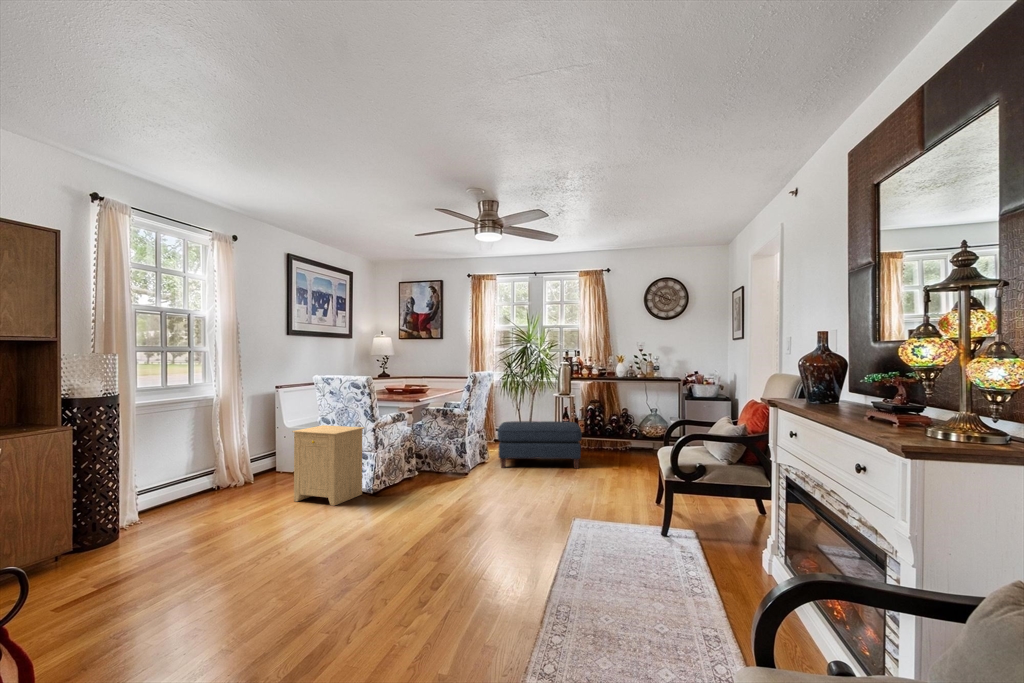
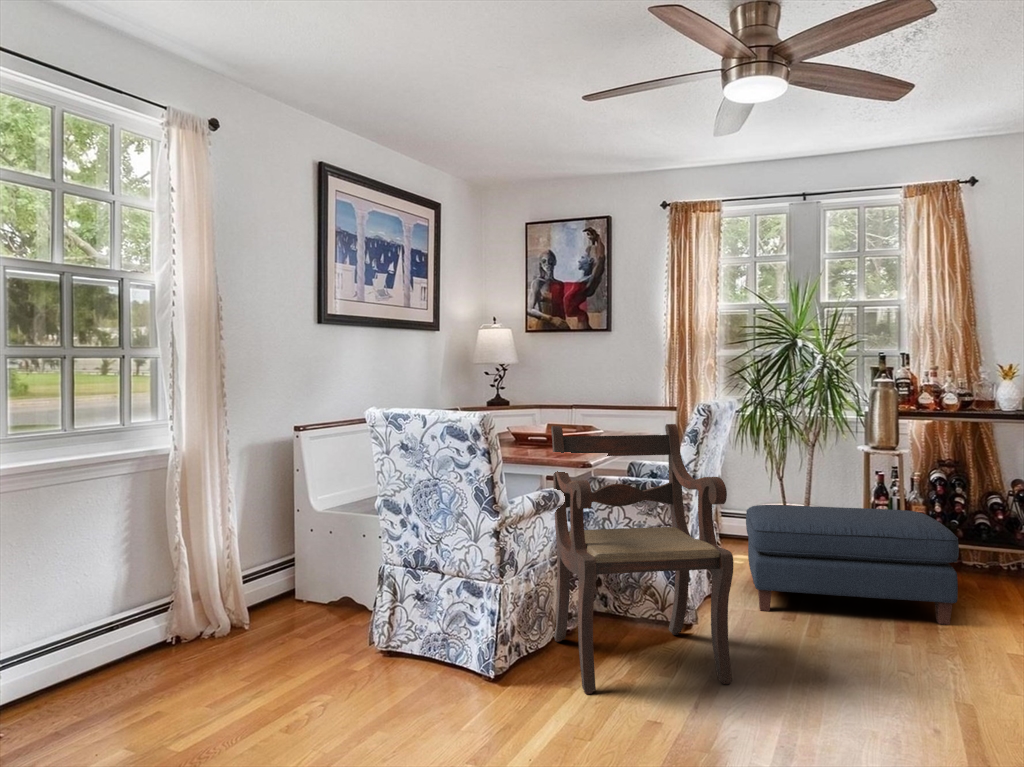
armchair: none [402,383,475,495] -> present [551,424,733,694]
side table: present [292,425,364,506] -> none [316,516,474,718]

